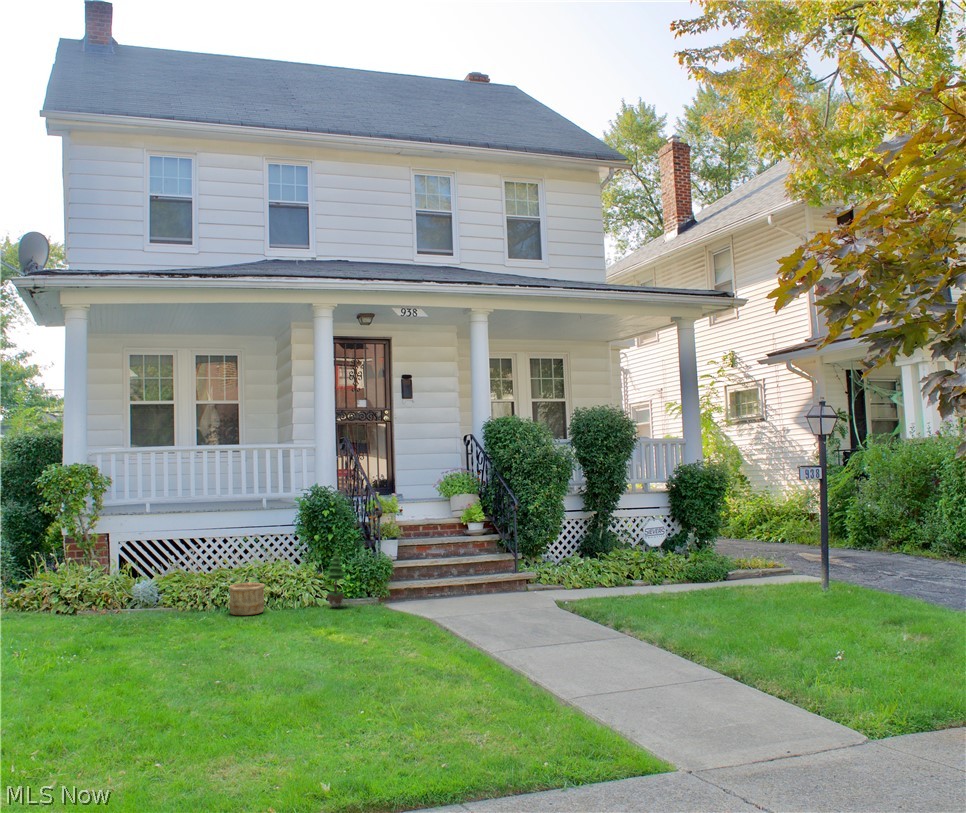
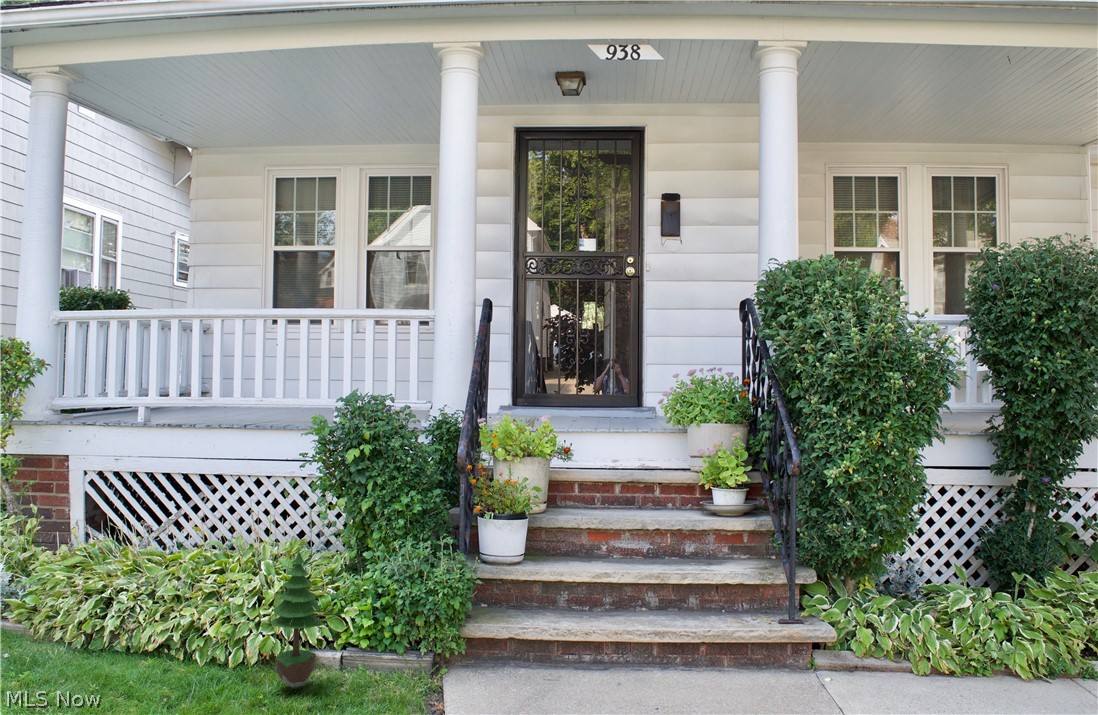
wooden bucket: present [229,582,265,615] -> none [49,608,138,693]

